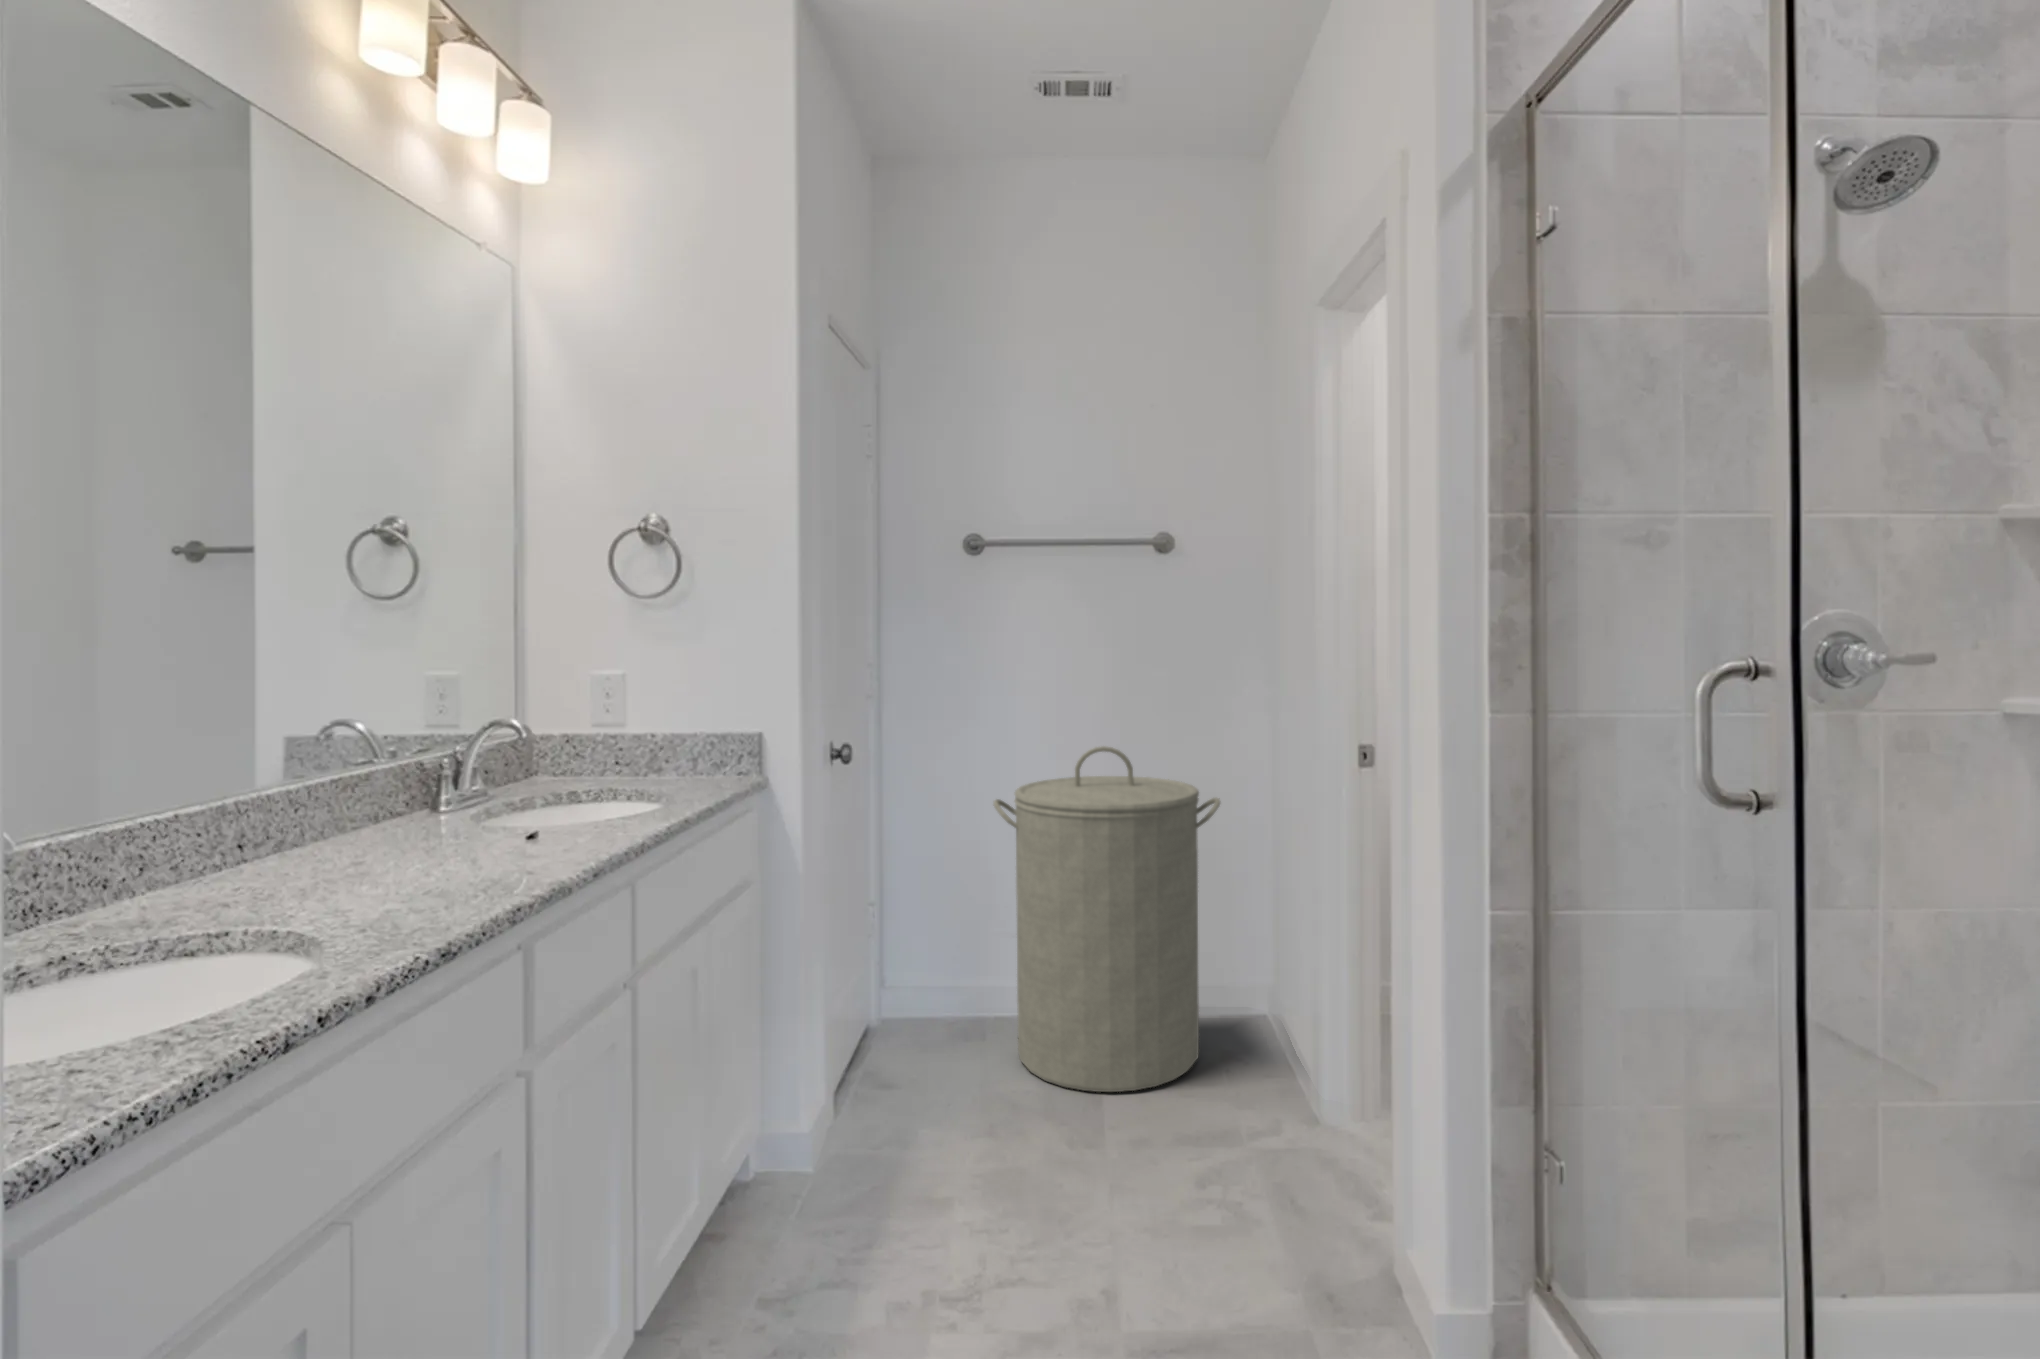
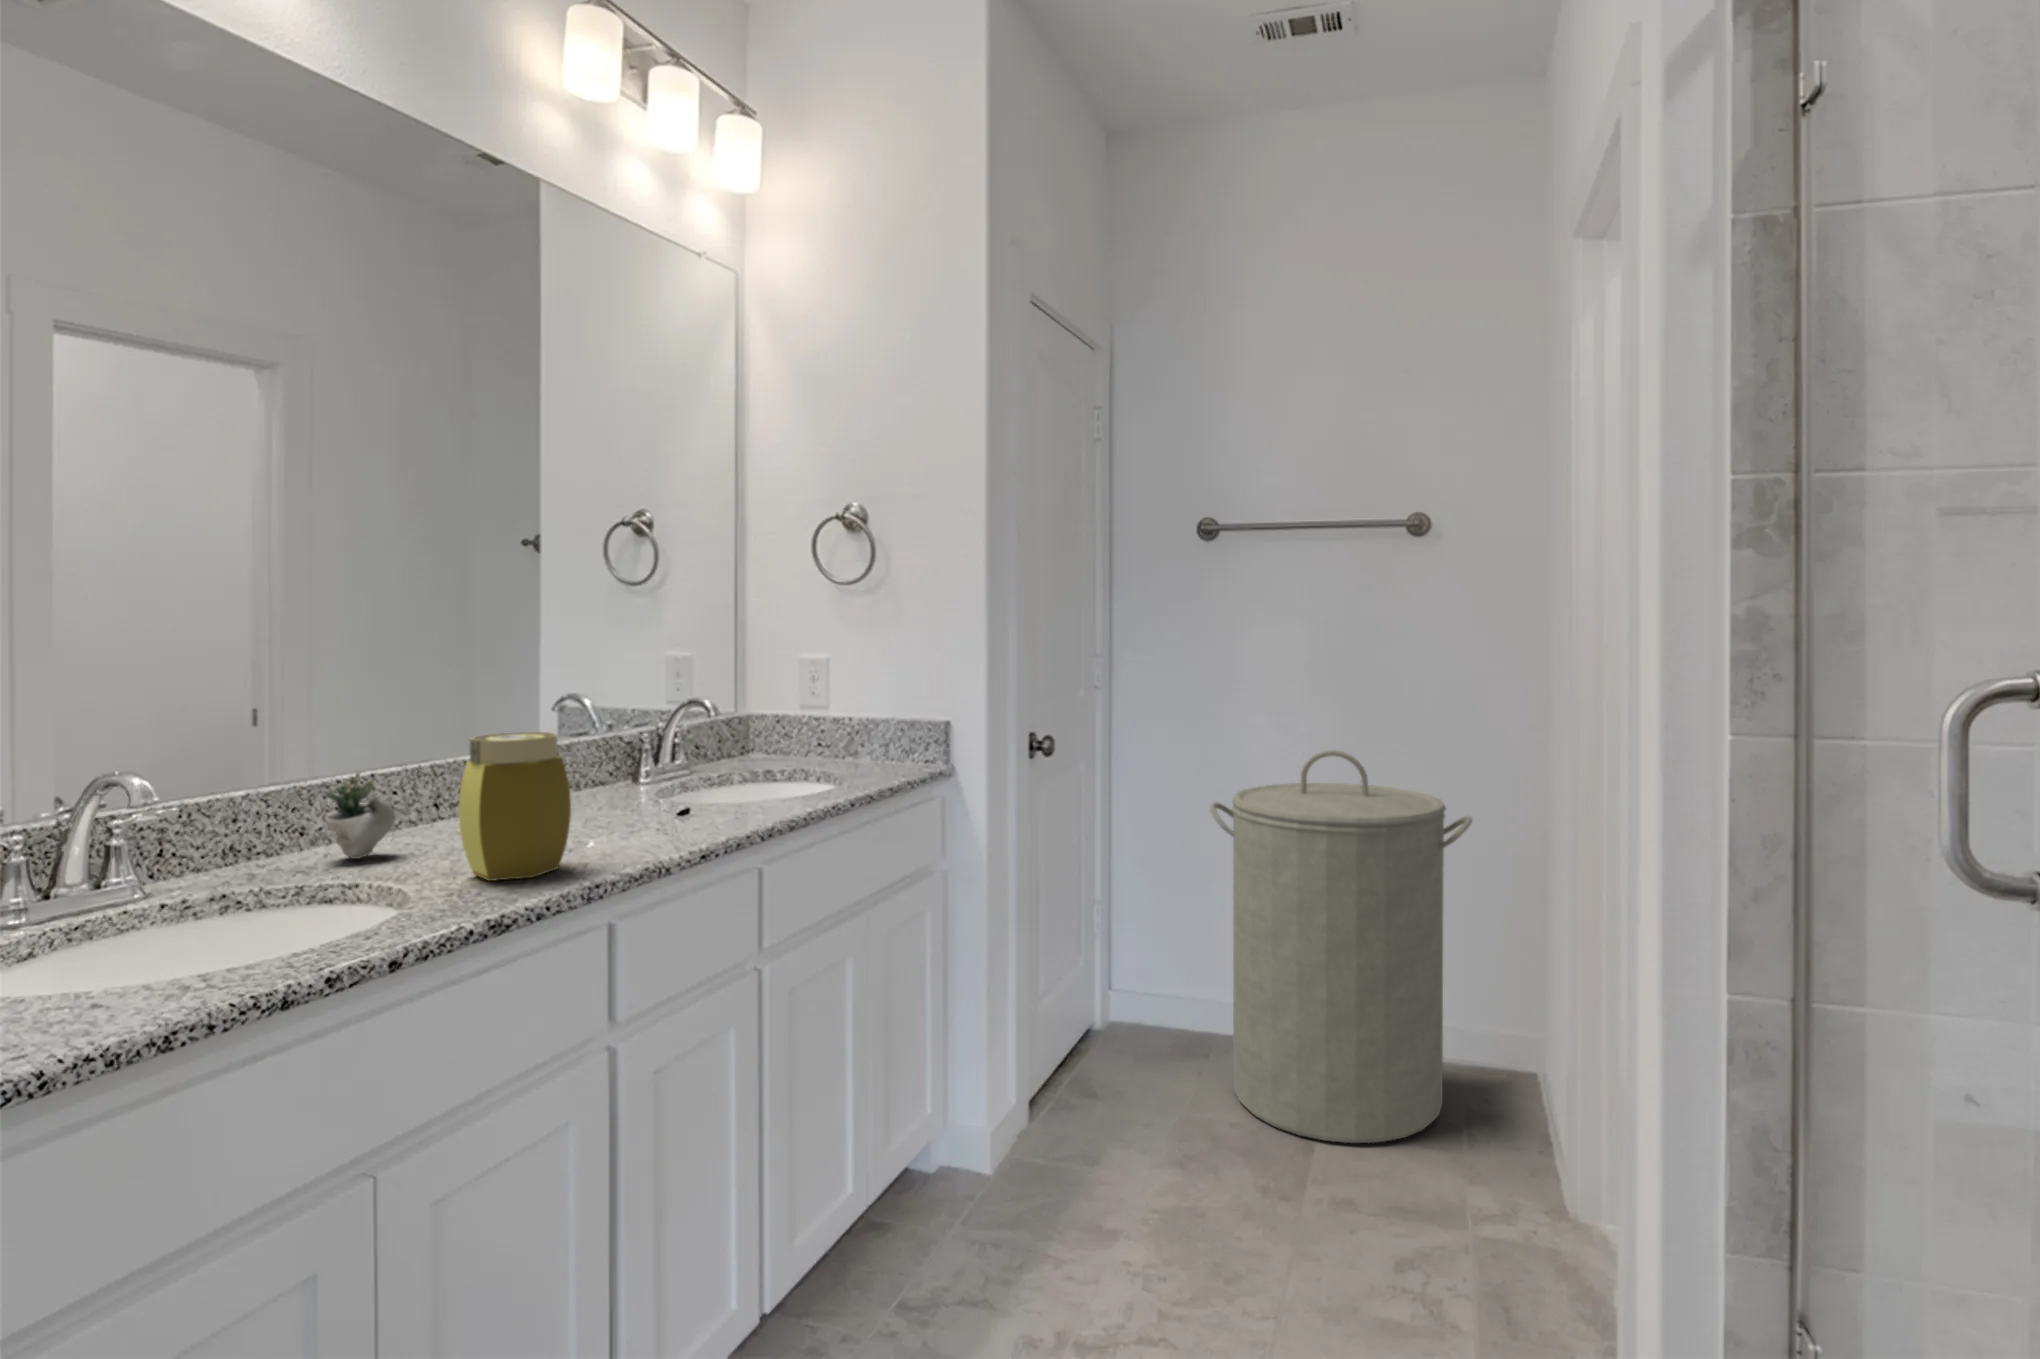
jar: none [346,759,468,915] -> present [459,732,571,881]
succulent plant: none [147,804,276,908] -> present [324,769,416,859]

